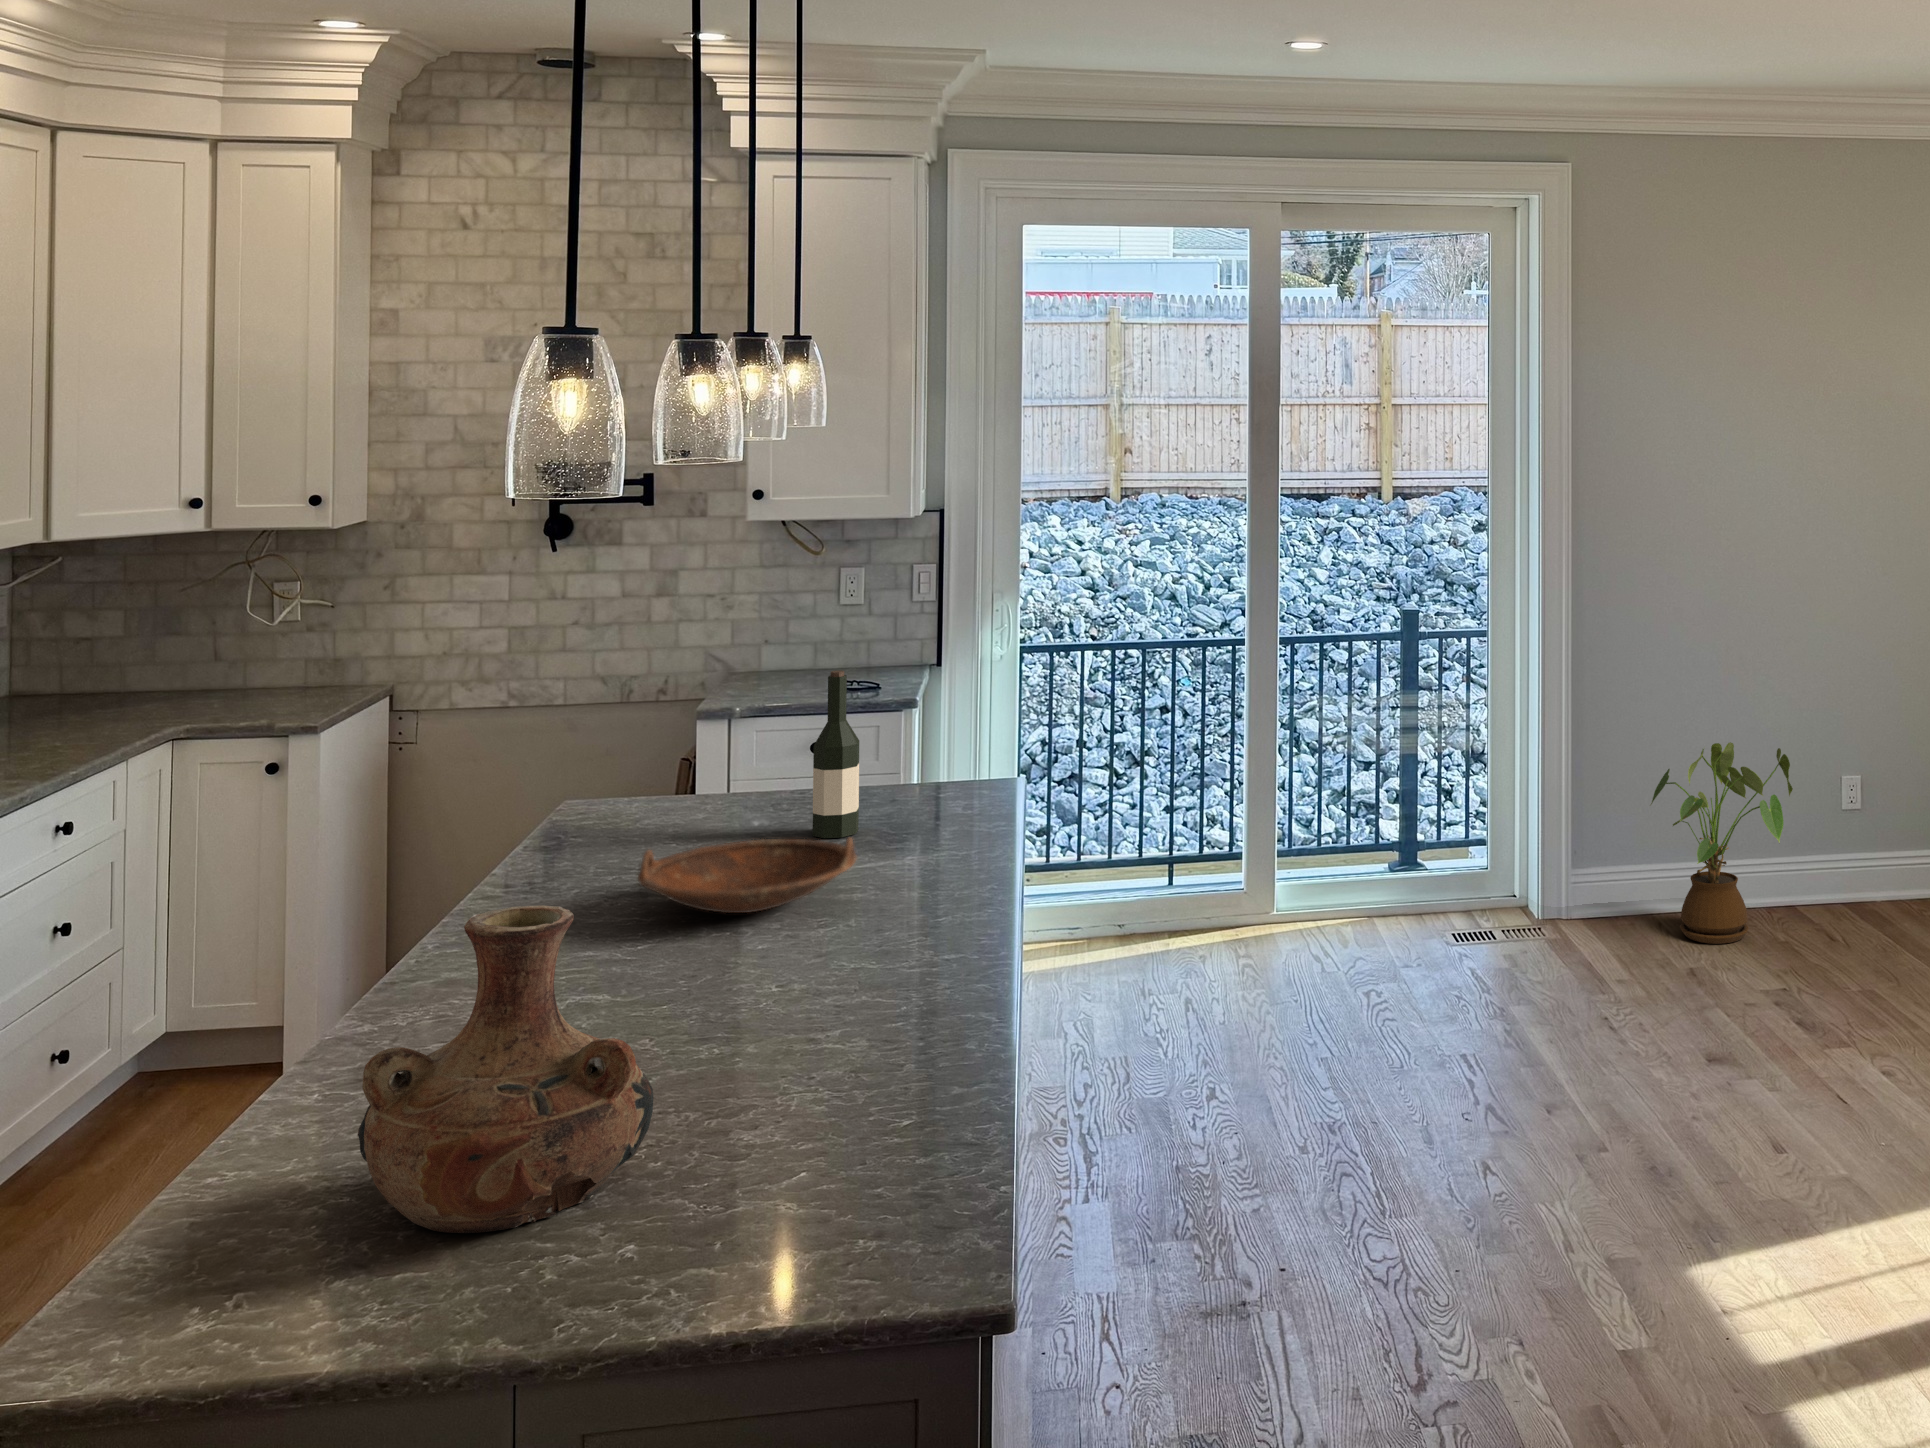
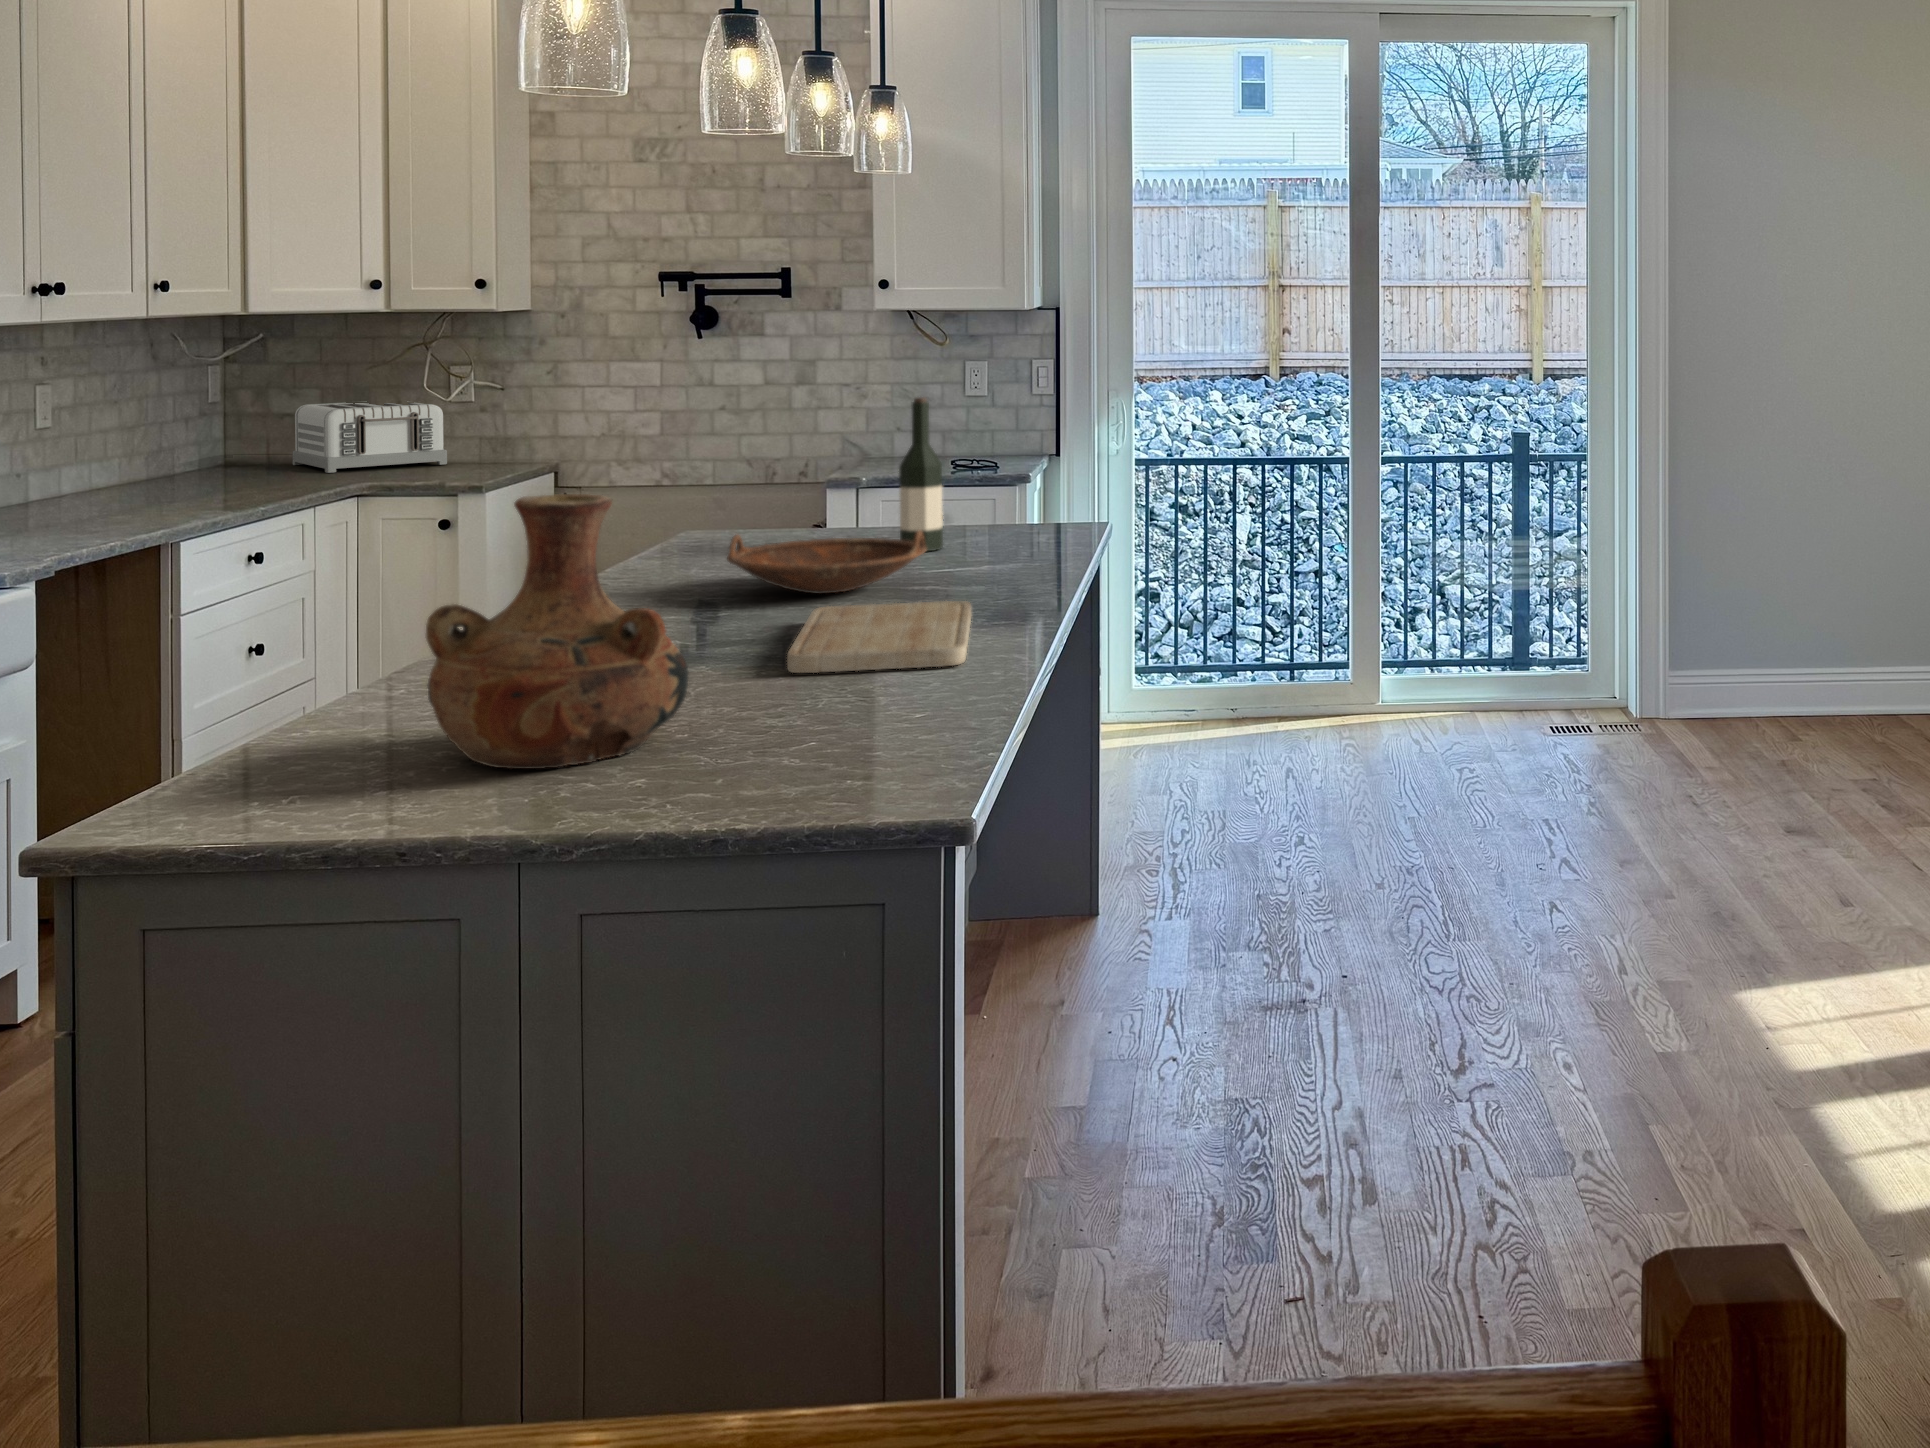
toaster: none [75,620,259,712] -> present [293,401,447,473]
house plant: present [1651,742,1793,944] -> none [1740,546,1887,739]
cutting board: none [736,930,930,1051] -> present [787,601,971,673]

